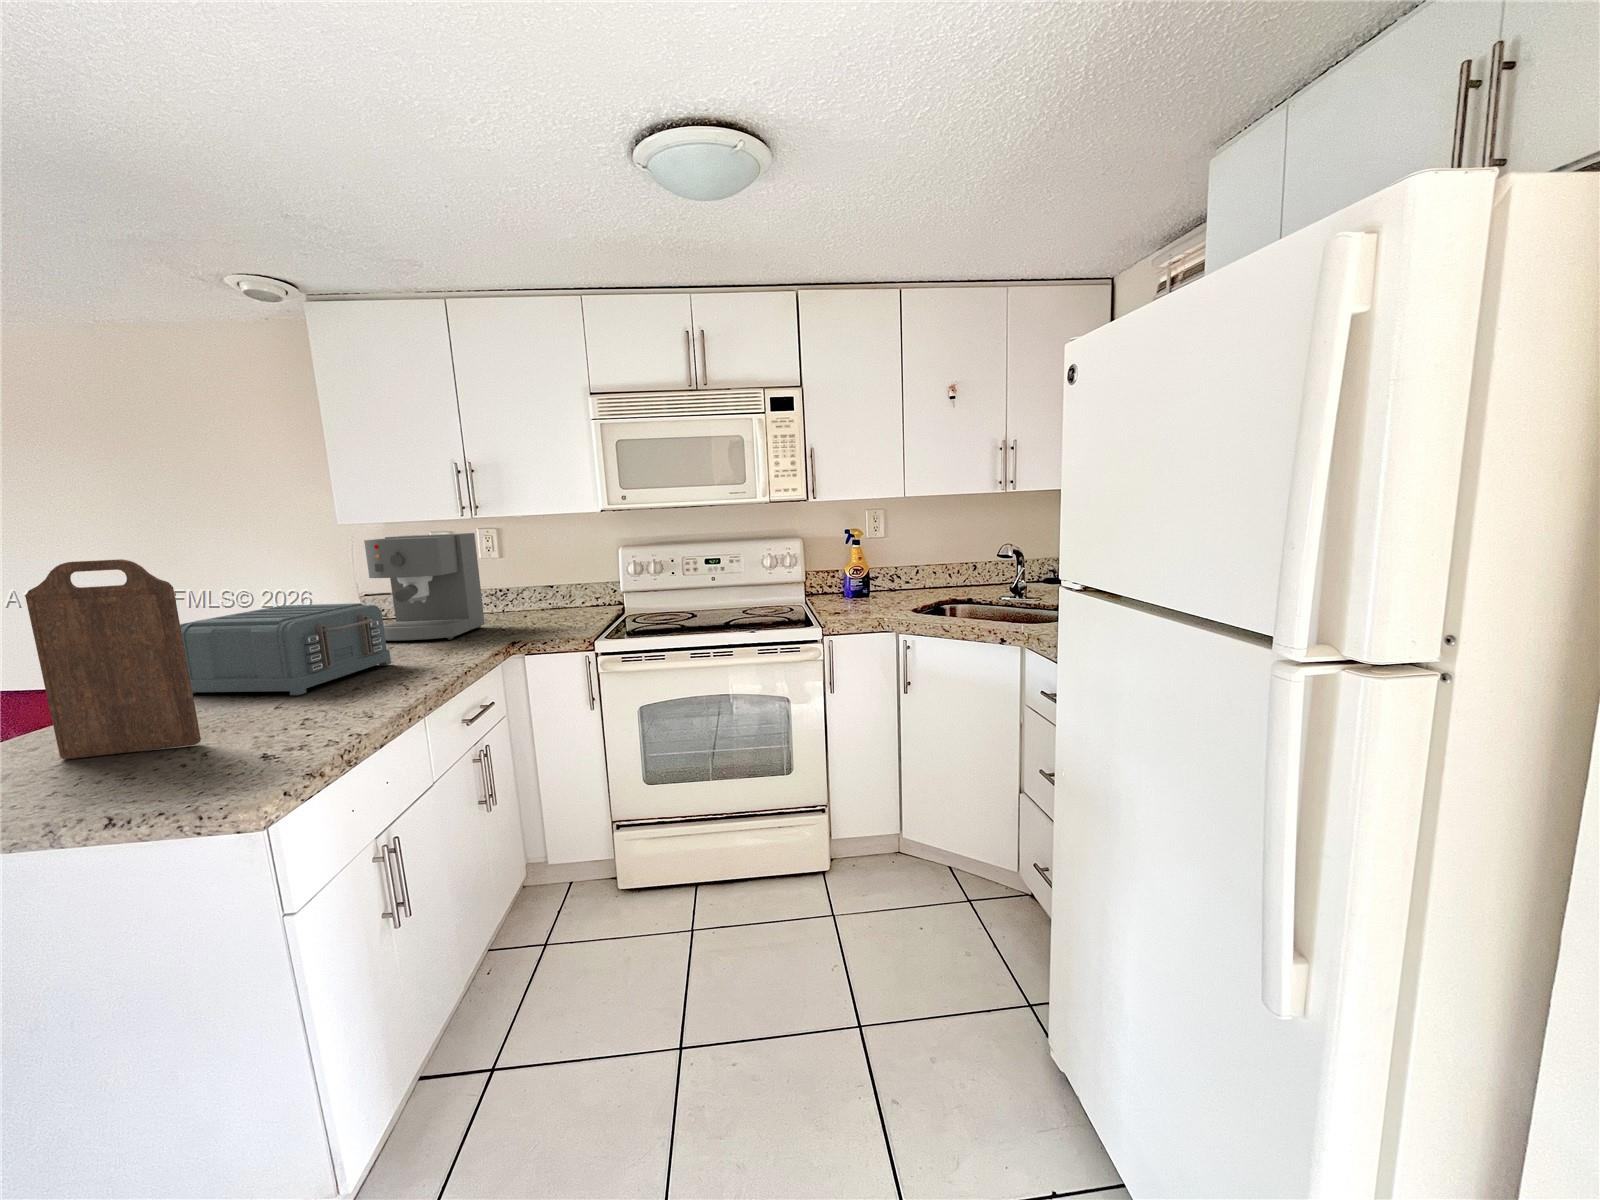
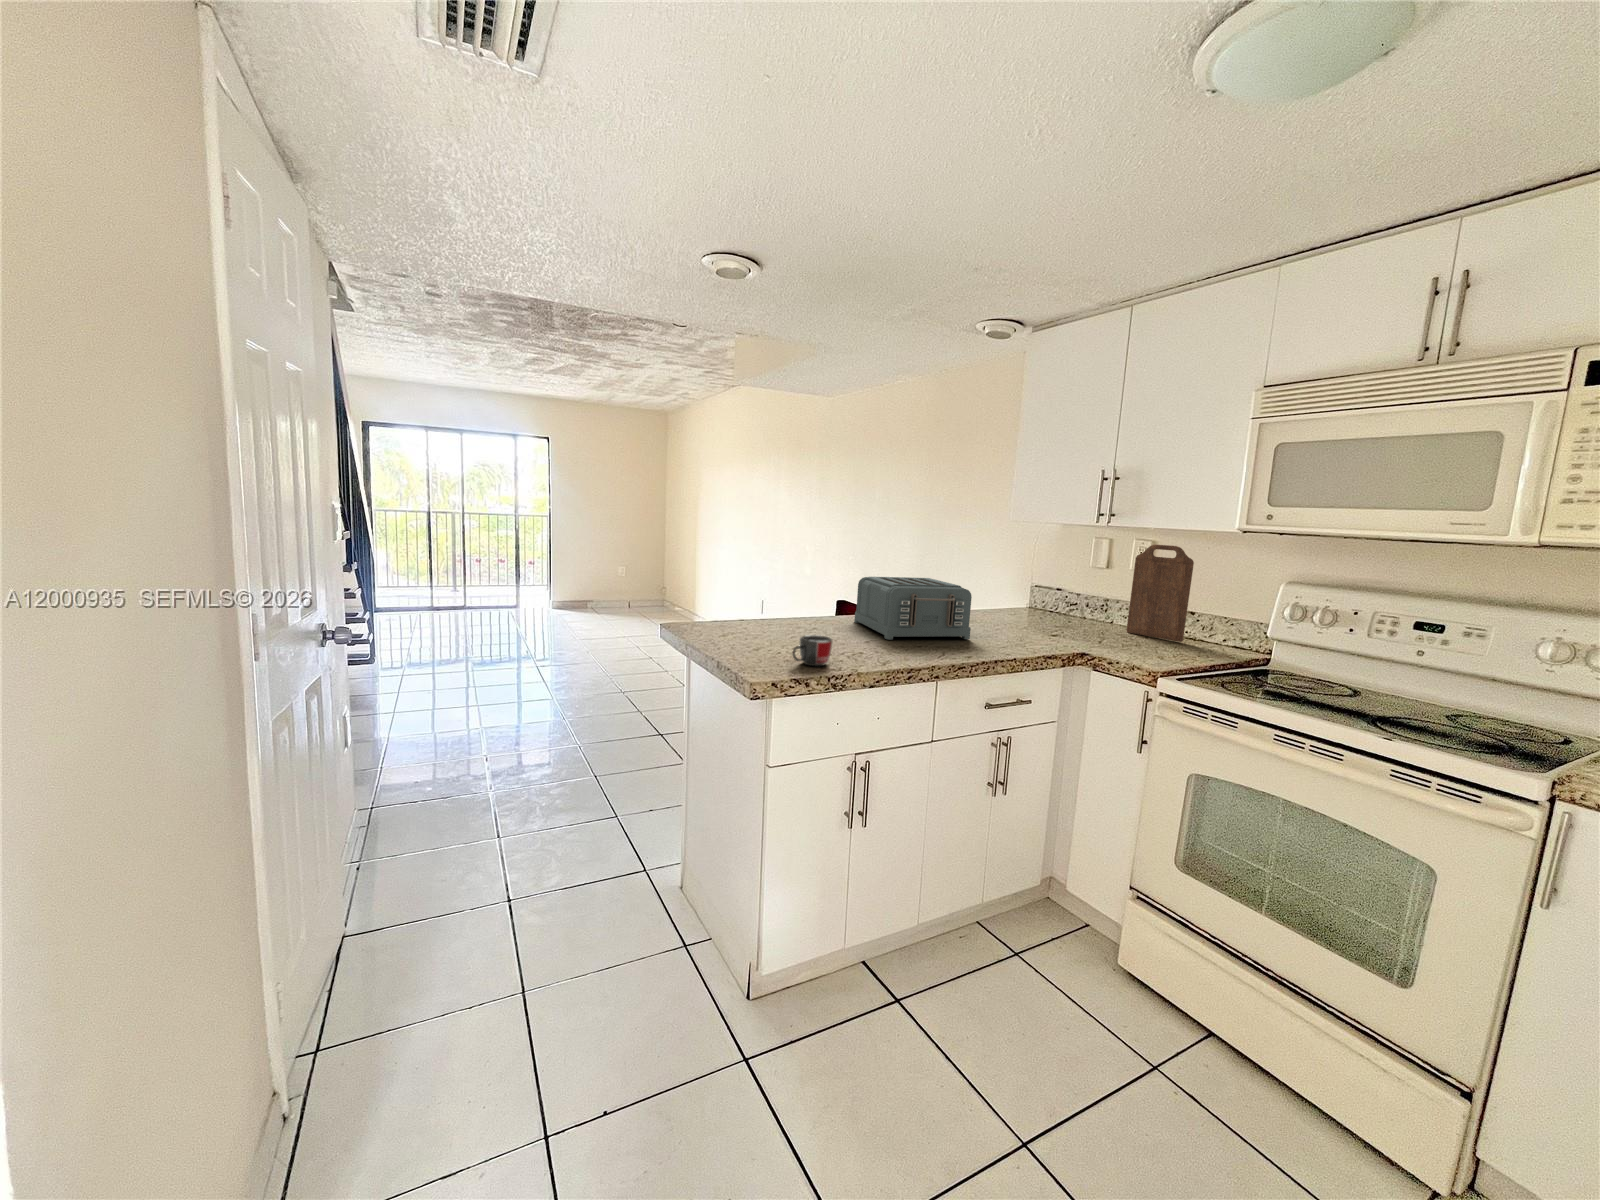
coffee maker: present [364,533,485,641] -> none [1000,538,1106,637]
cutting board: present [25,559,201,759] -> present [1127,545,1194,642]
mug: none [249,705,313,756] -> present [793,635,832,666]

